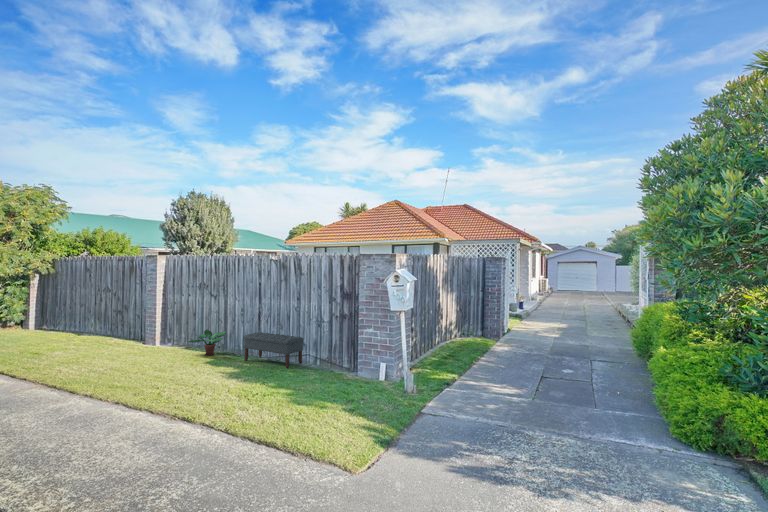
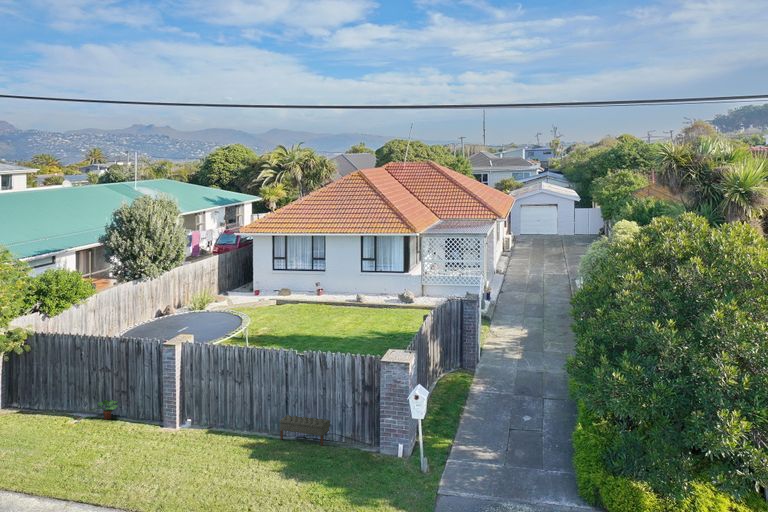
potted plant: present [188,329,226,355] -> present [92,400,118,420]

